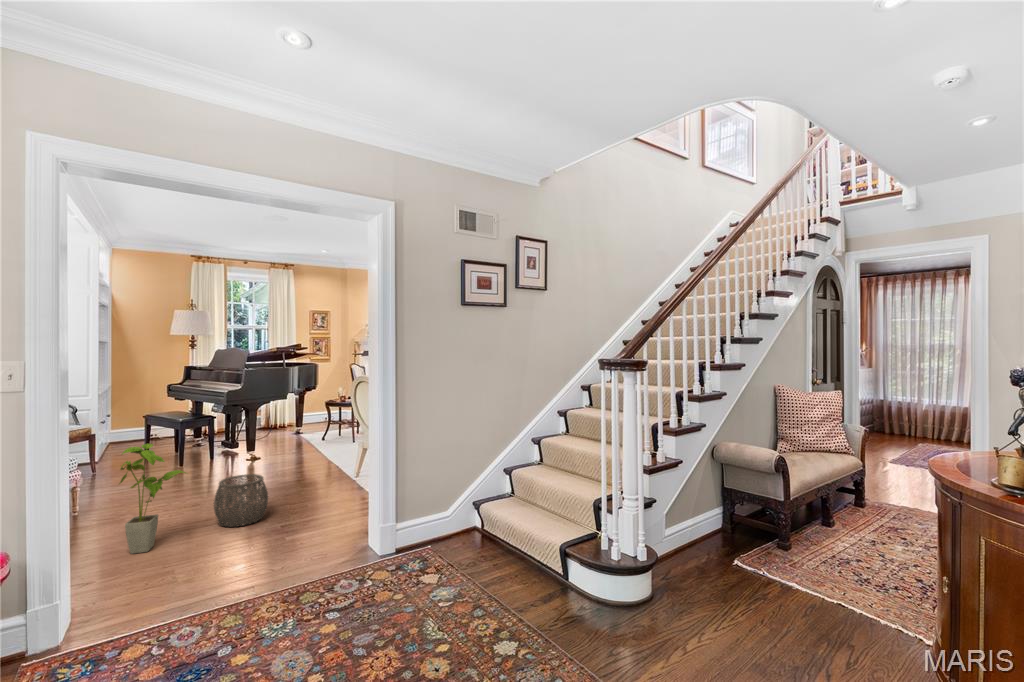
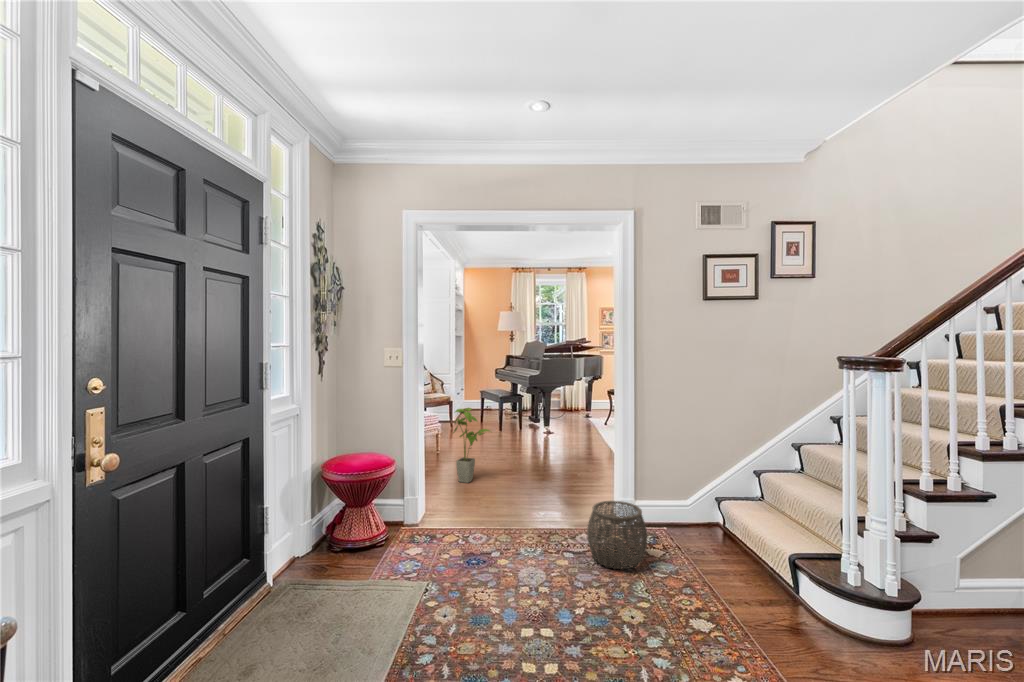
woven basket: present [213,474,268,527] -> present [587,501,648,569]

